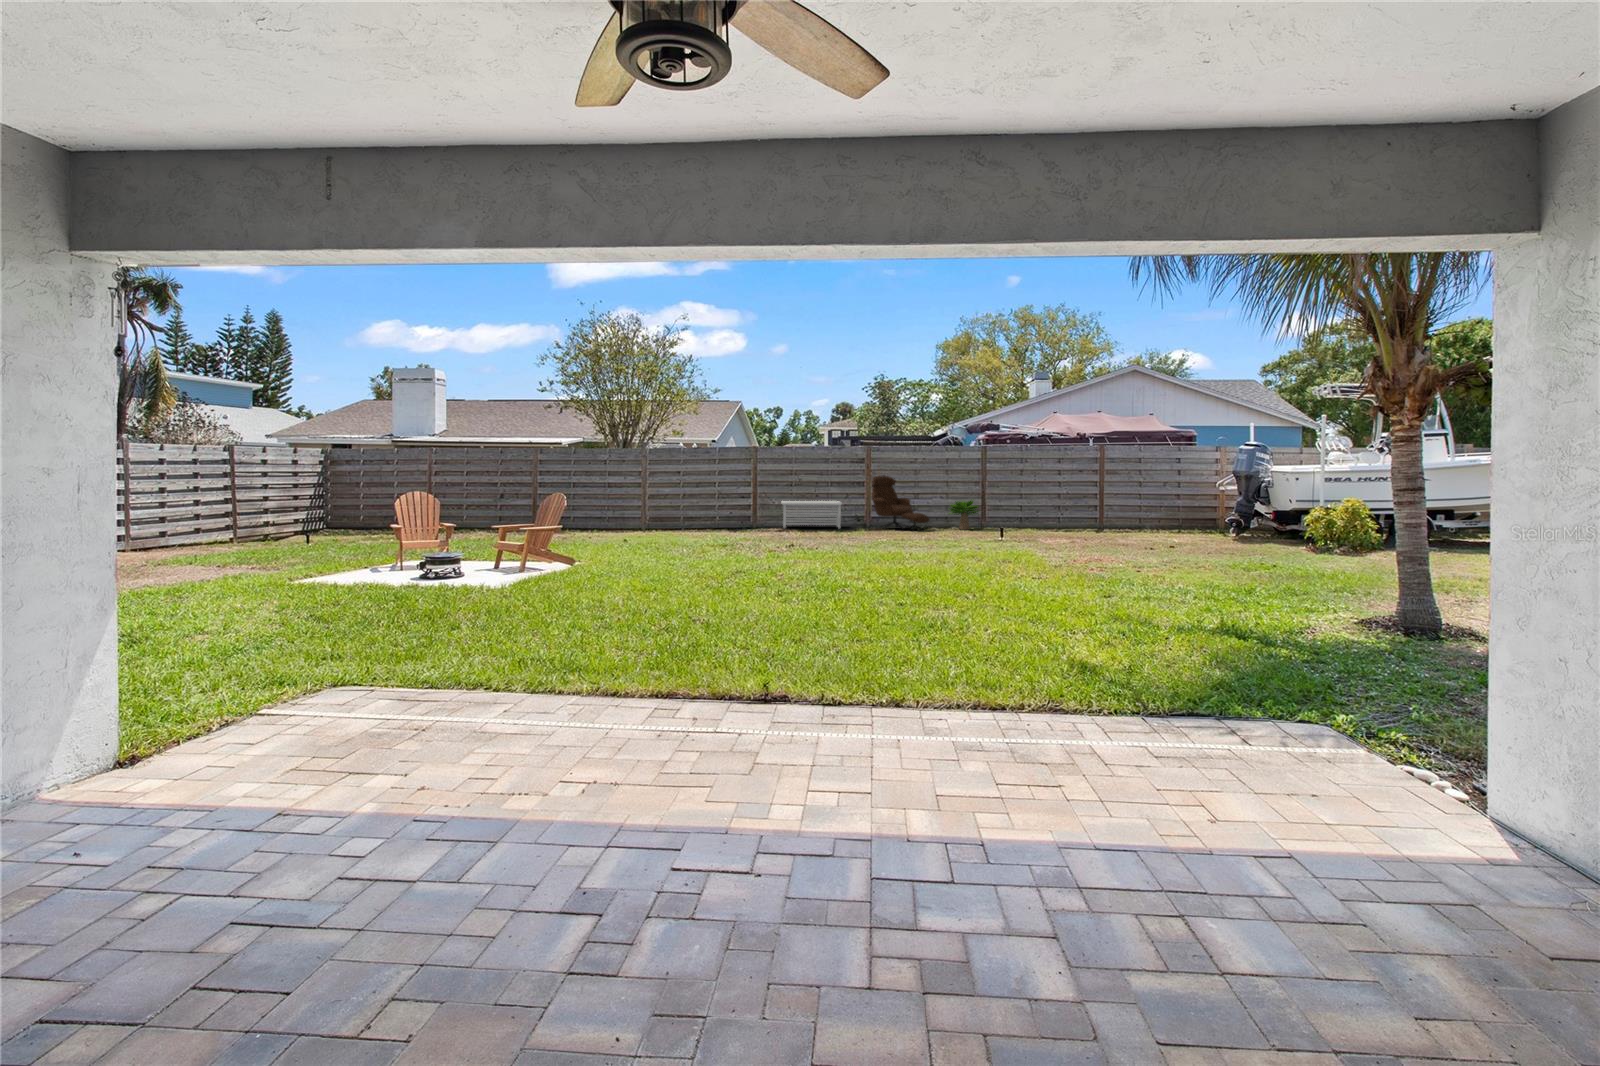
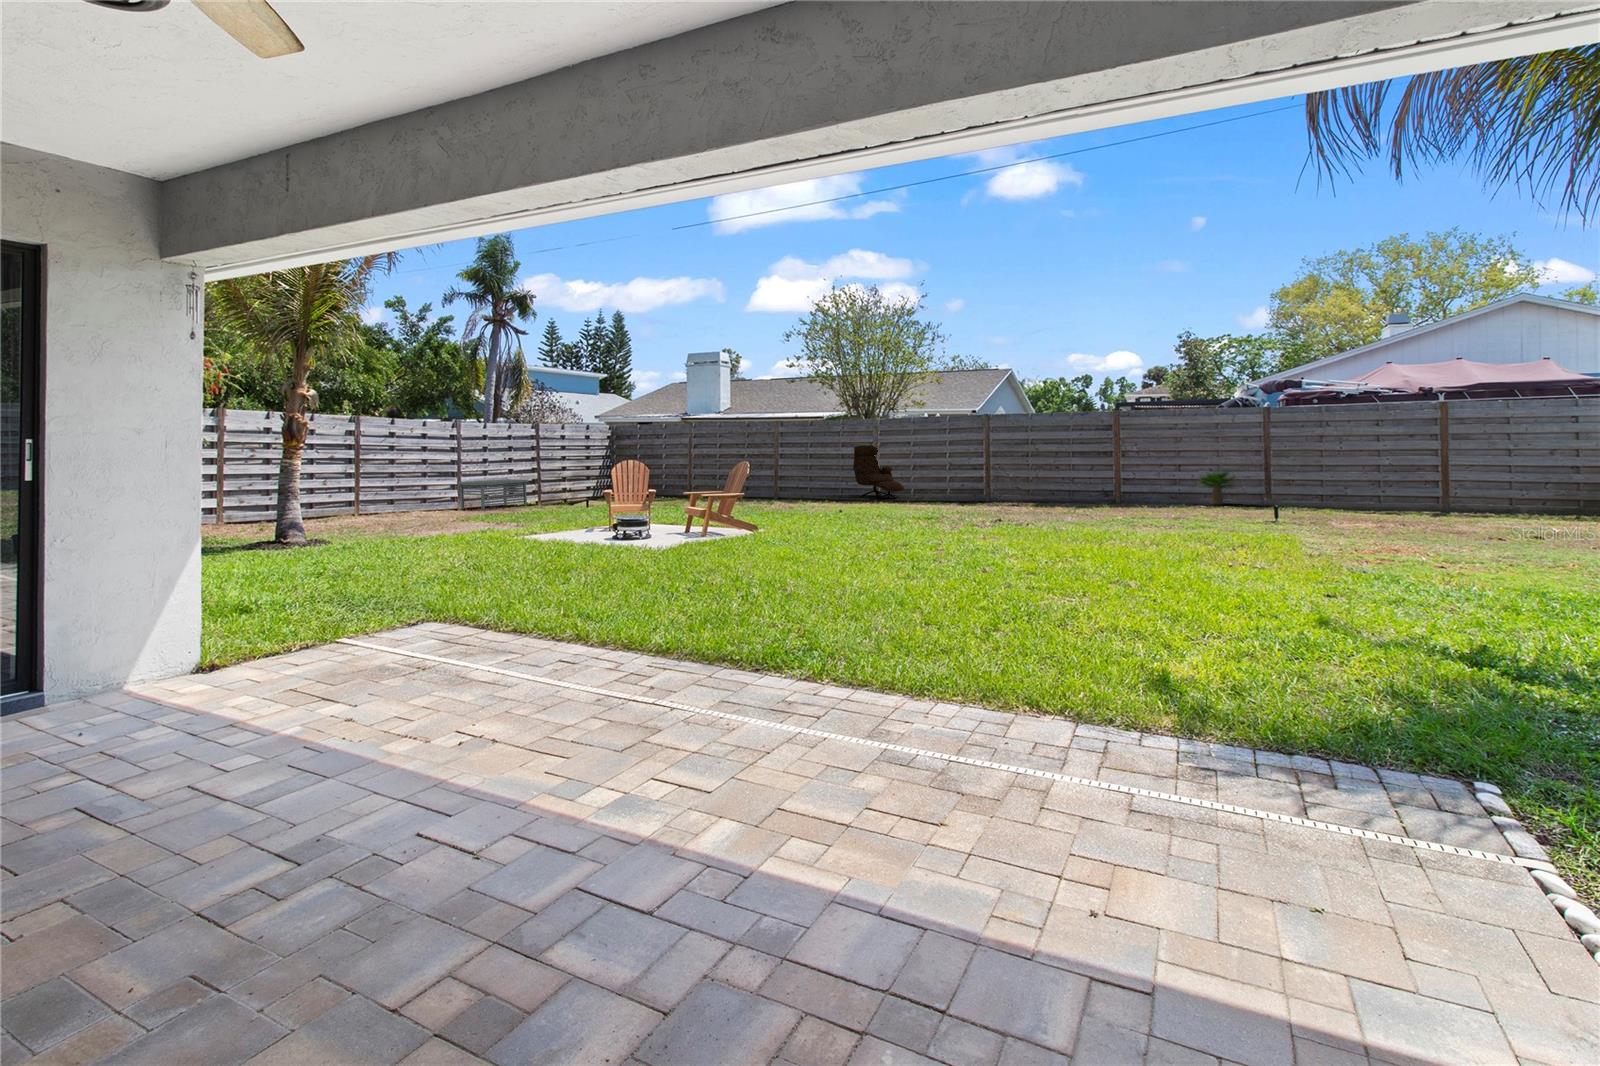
lounge chair: present [872,476,929,529] -> present [853,445,904,499]
storage bench: present [781,501,842,528] -> present [457,479,528,510]

